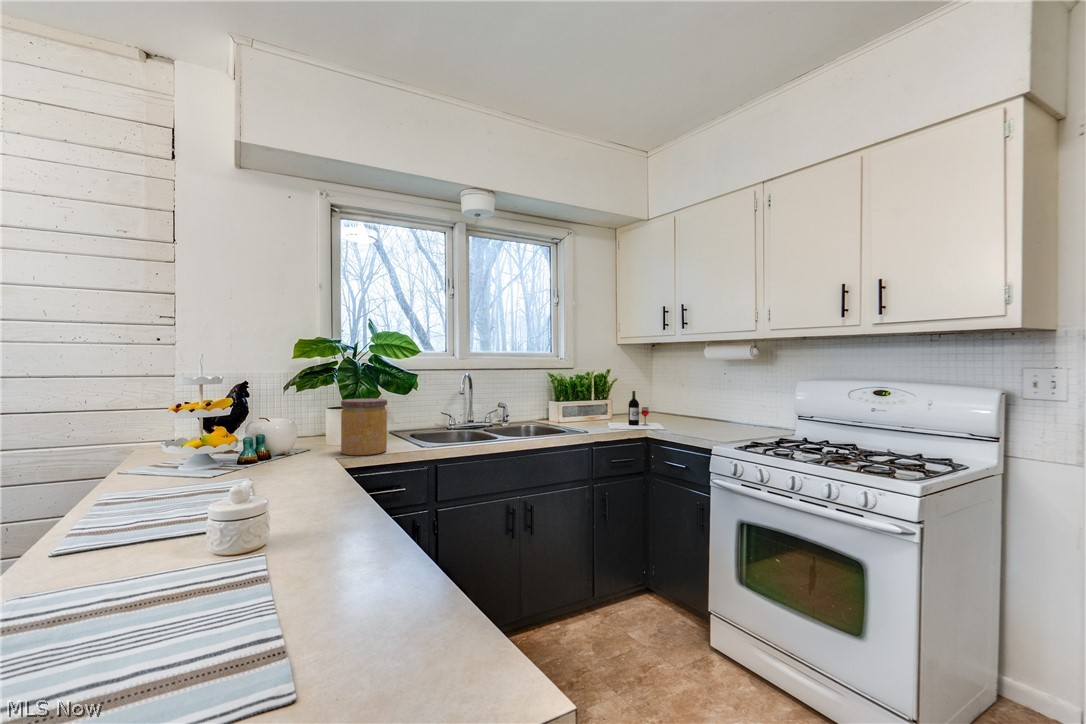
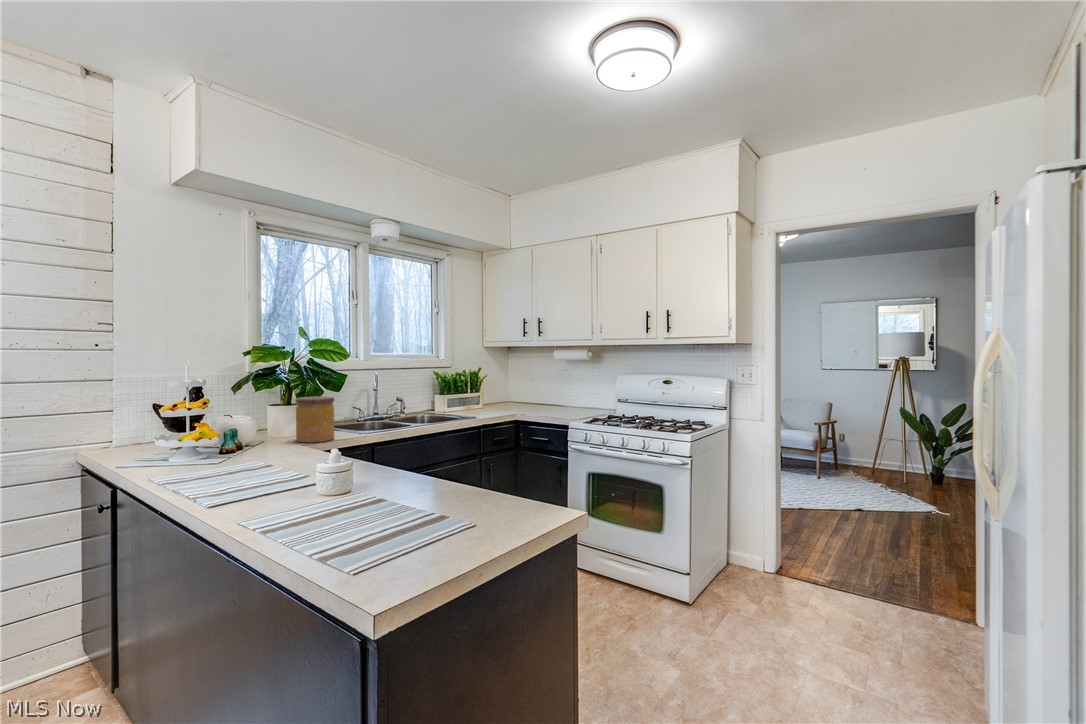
wine bottle: present [608,391,665,430] -> none [481,384,529,414]

